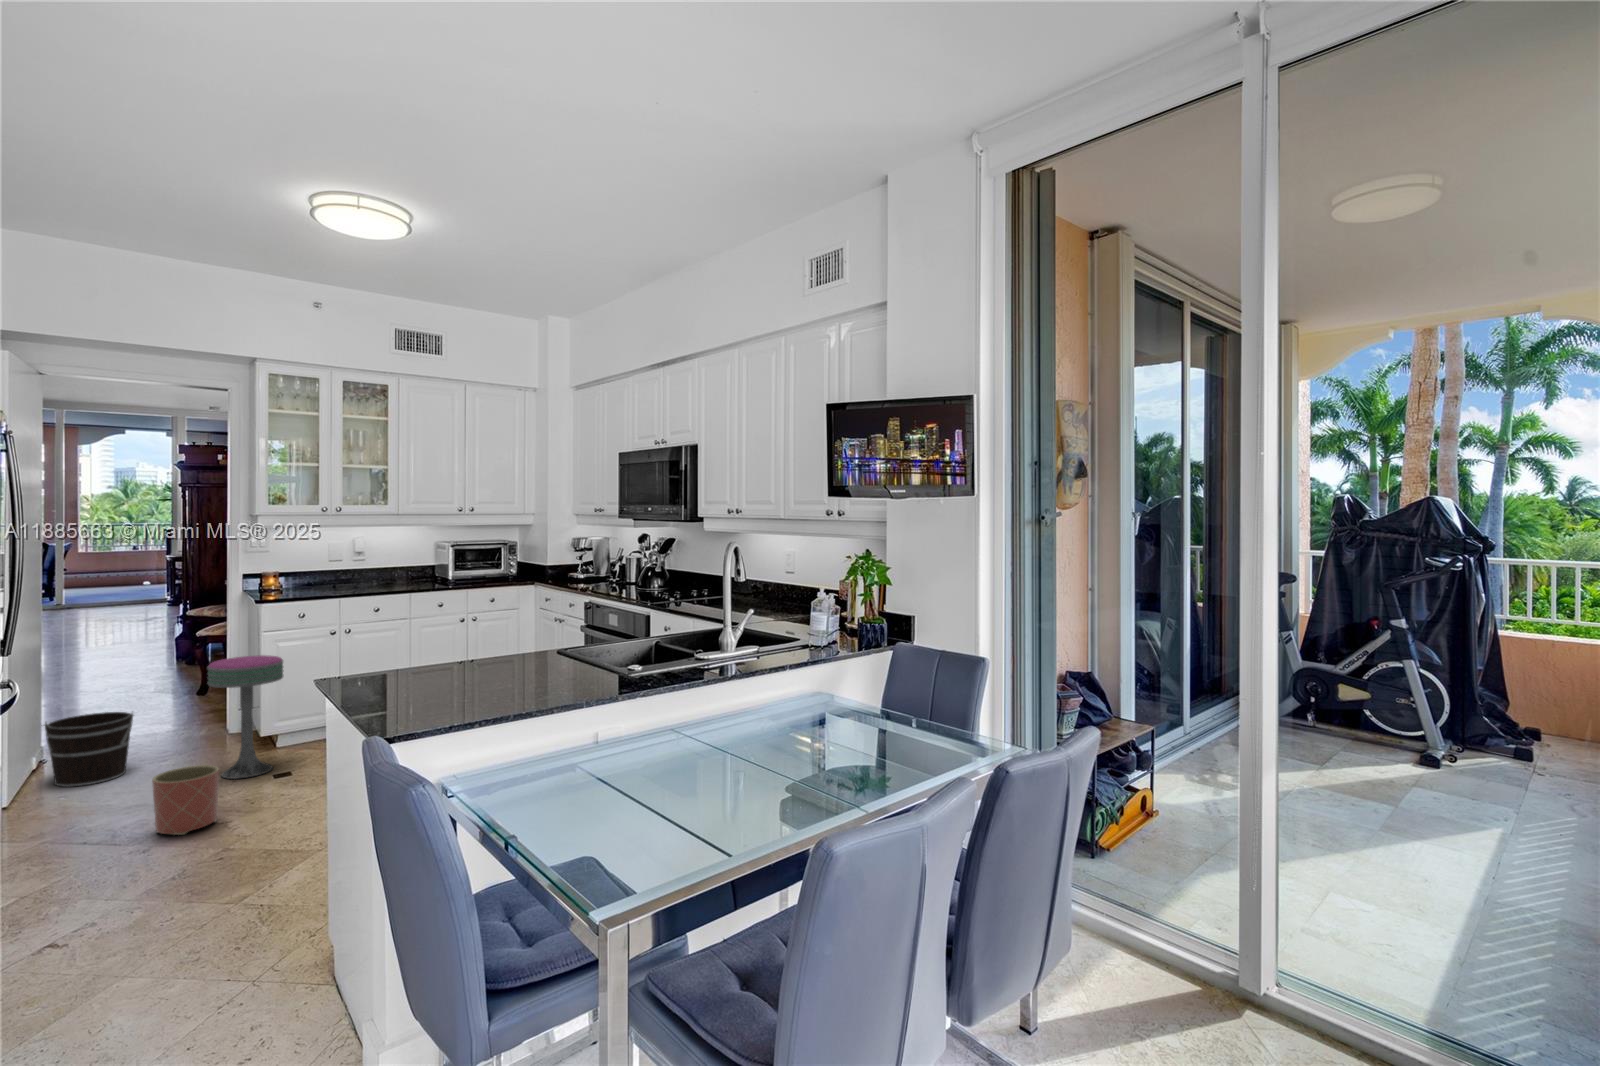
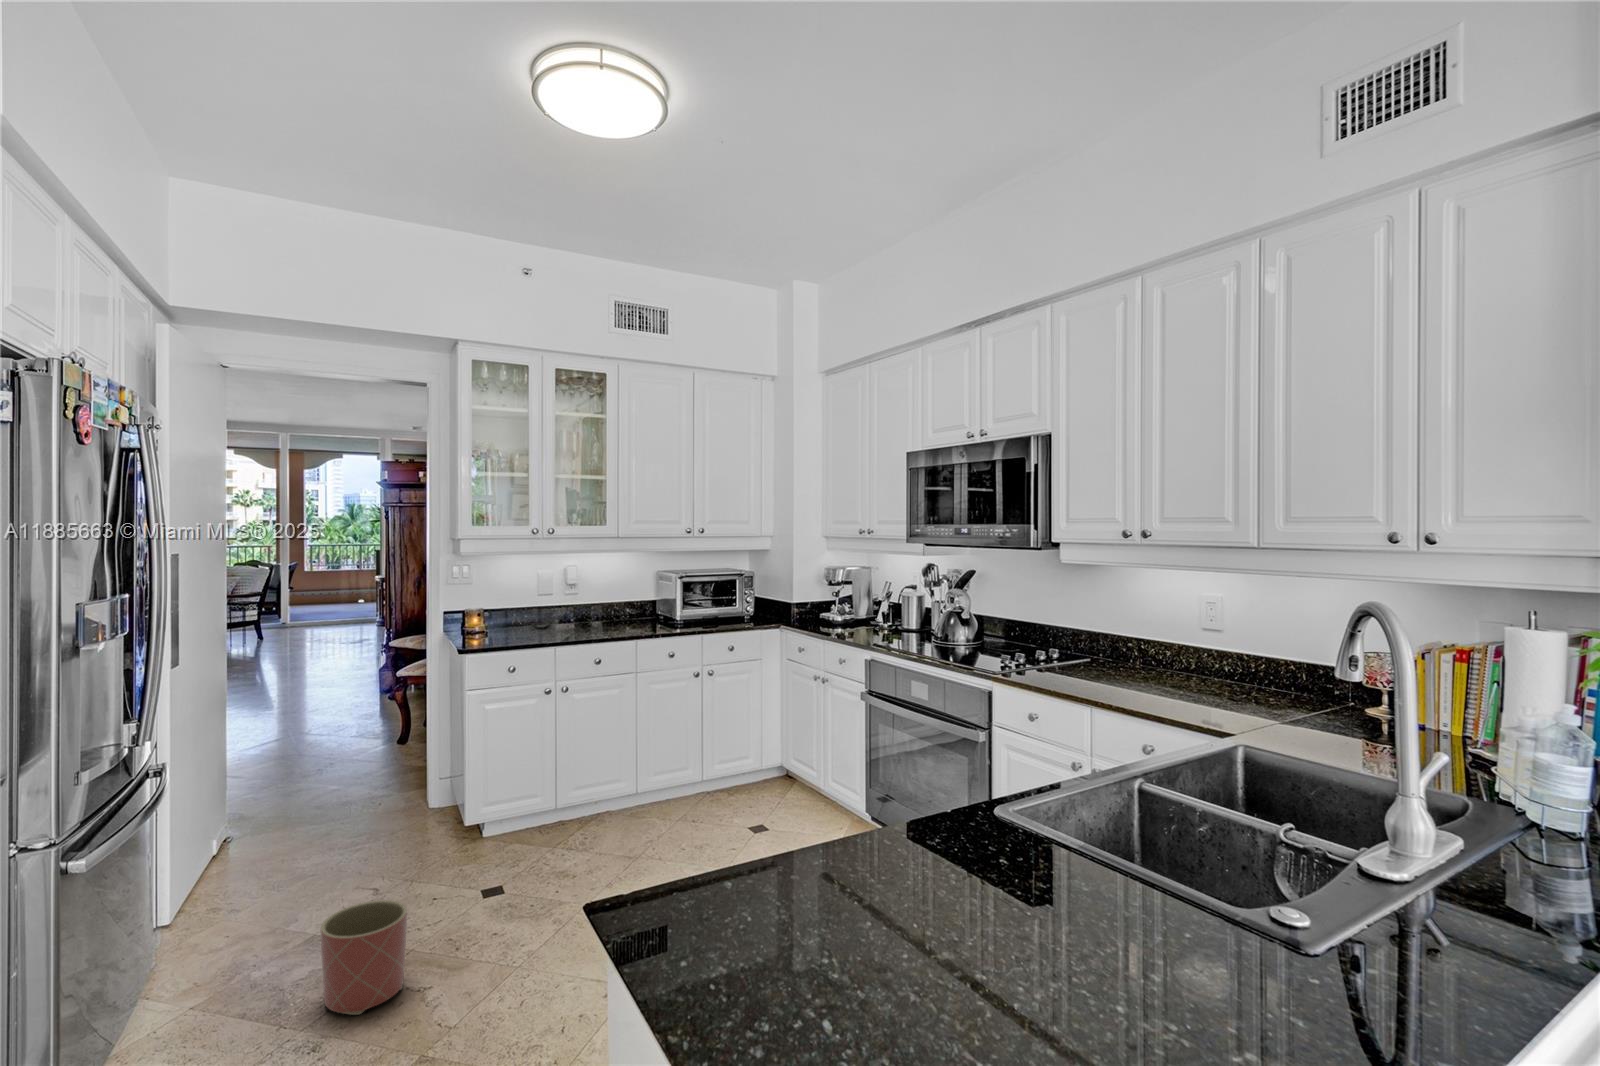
bar stool: present [207,655,283,779] -> none [398,726,489,897]
bucket: present [44,712,134,787] -> none [210,791,317,894]

